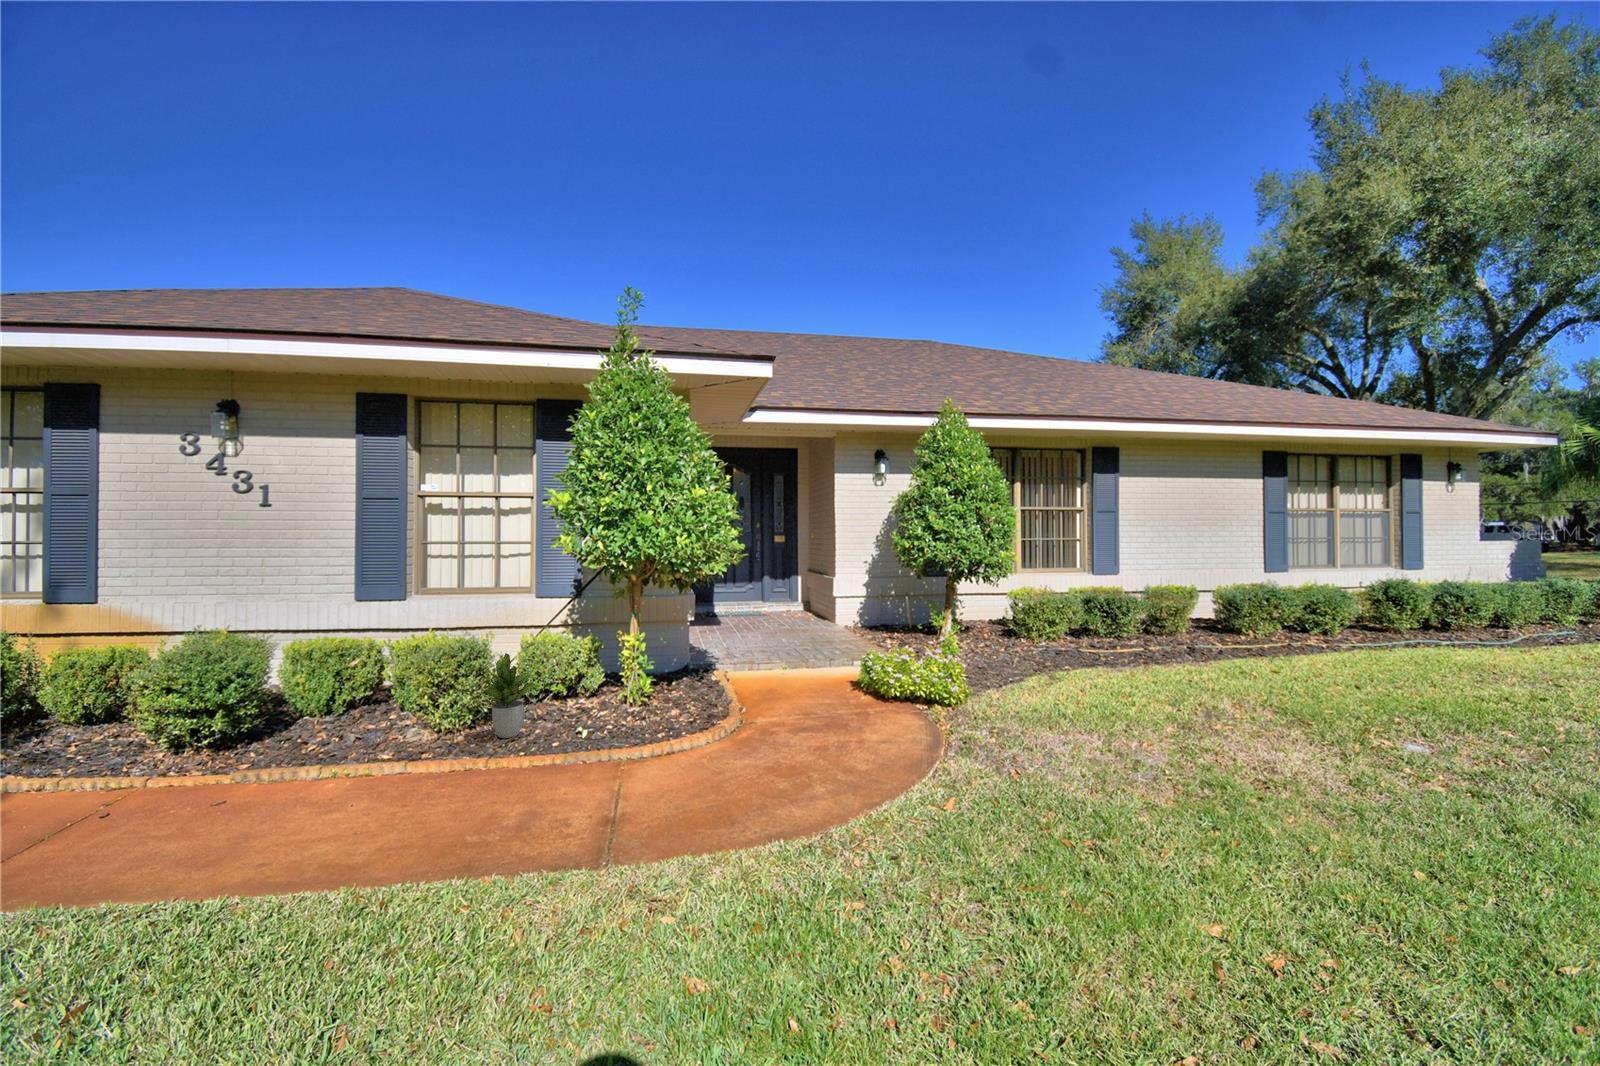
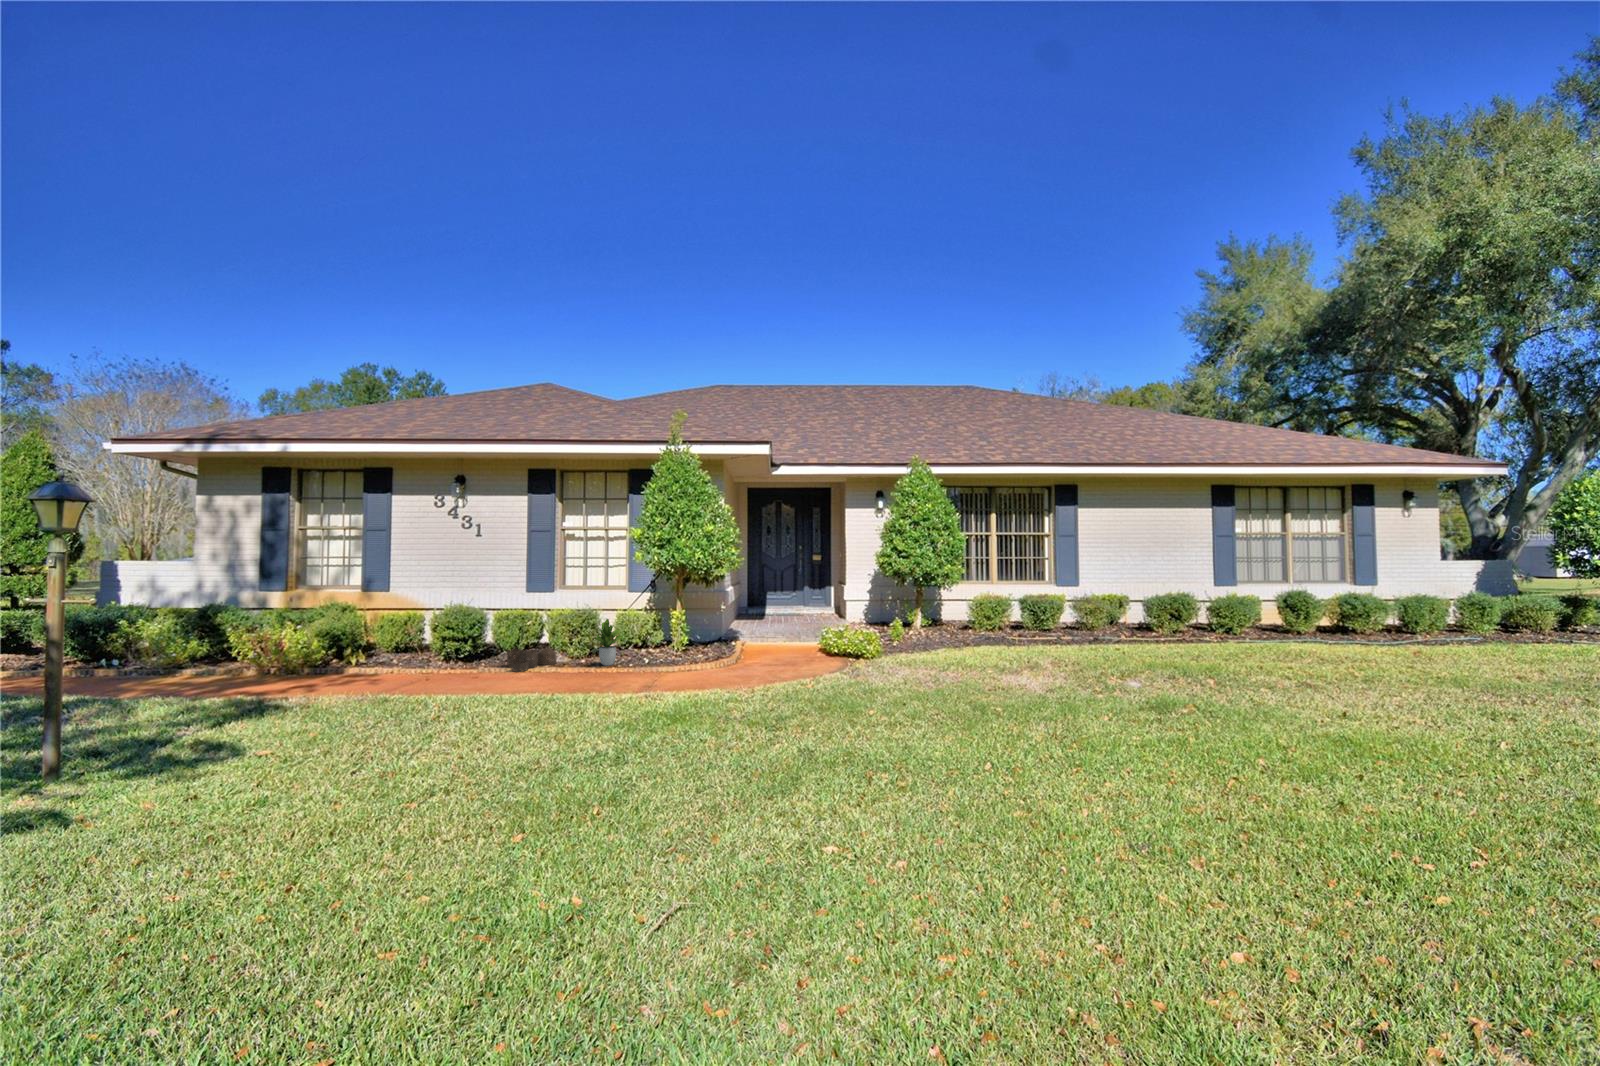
woven basket: none [308,704,411,767] -> present [507,646,556,672]

